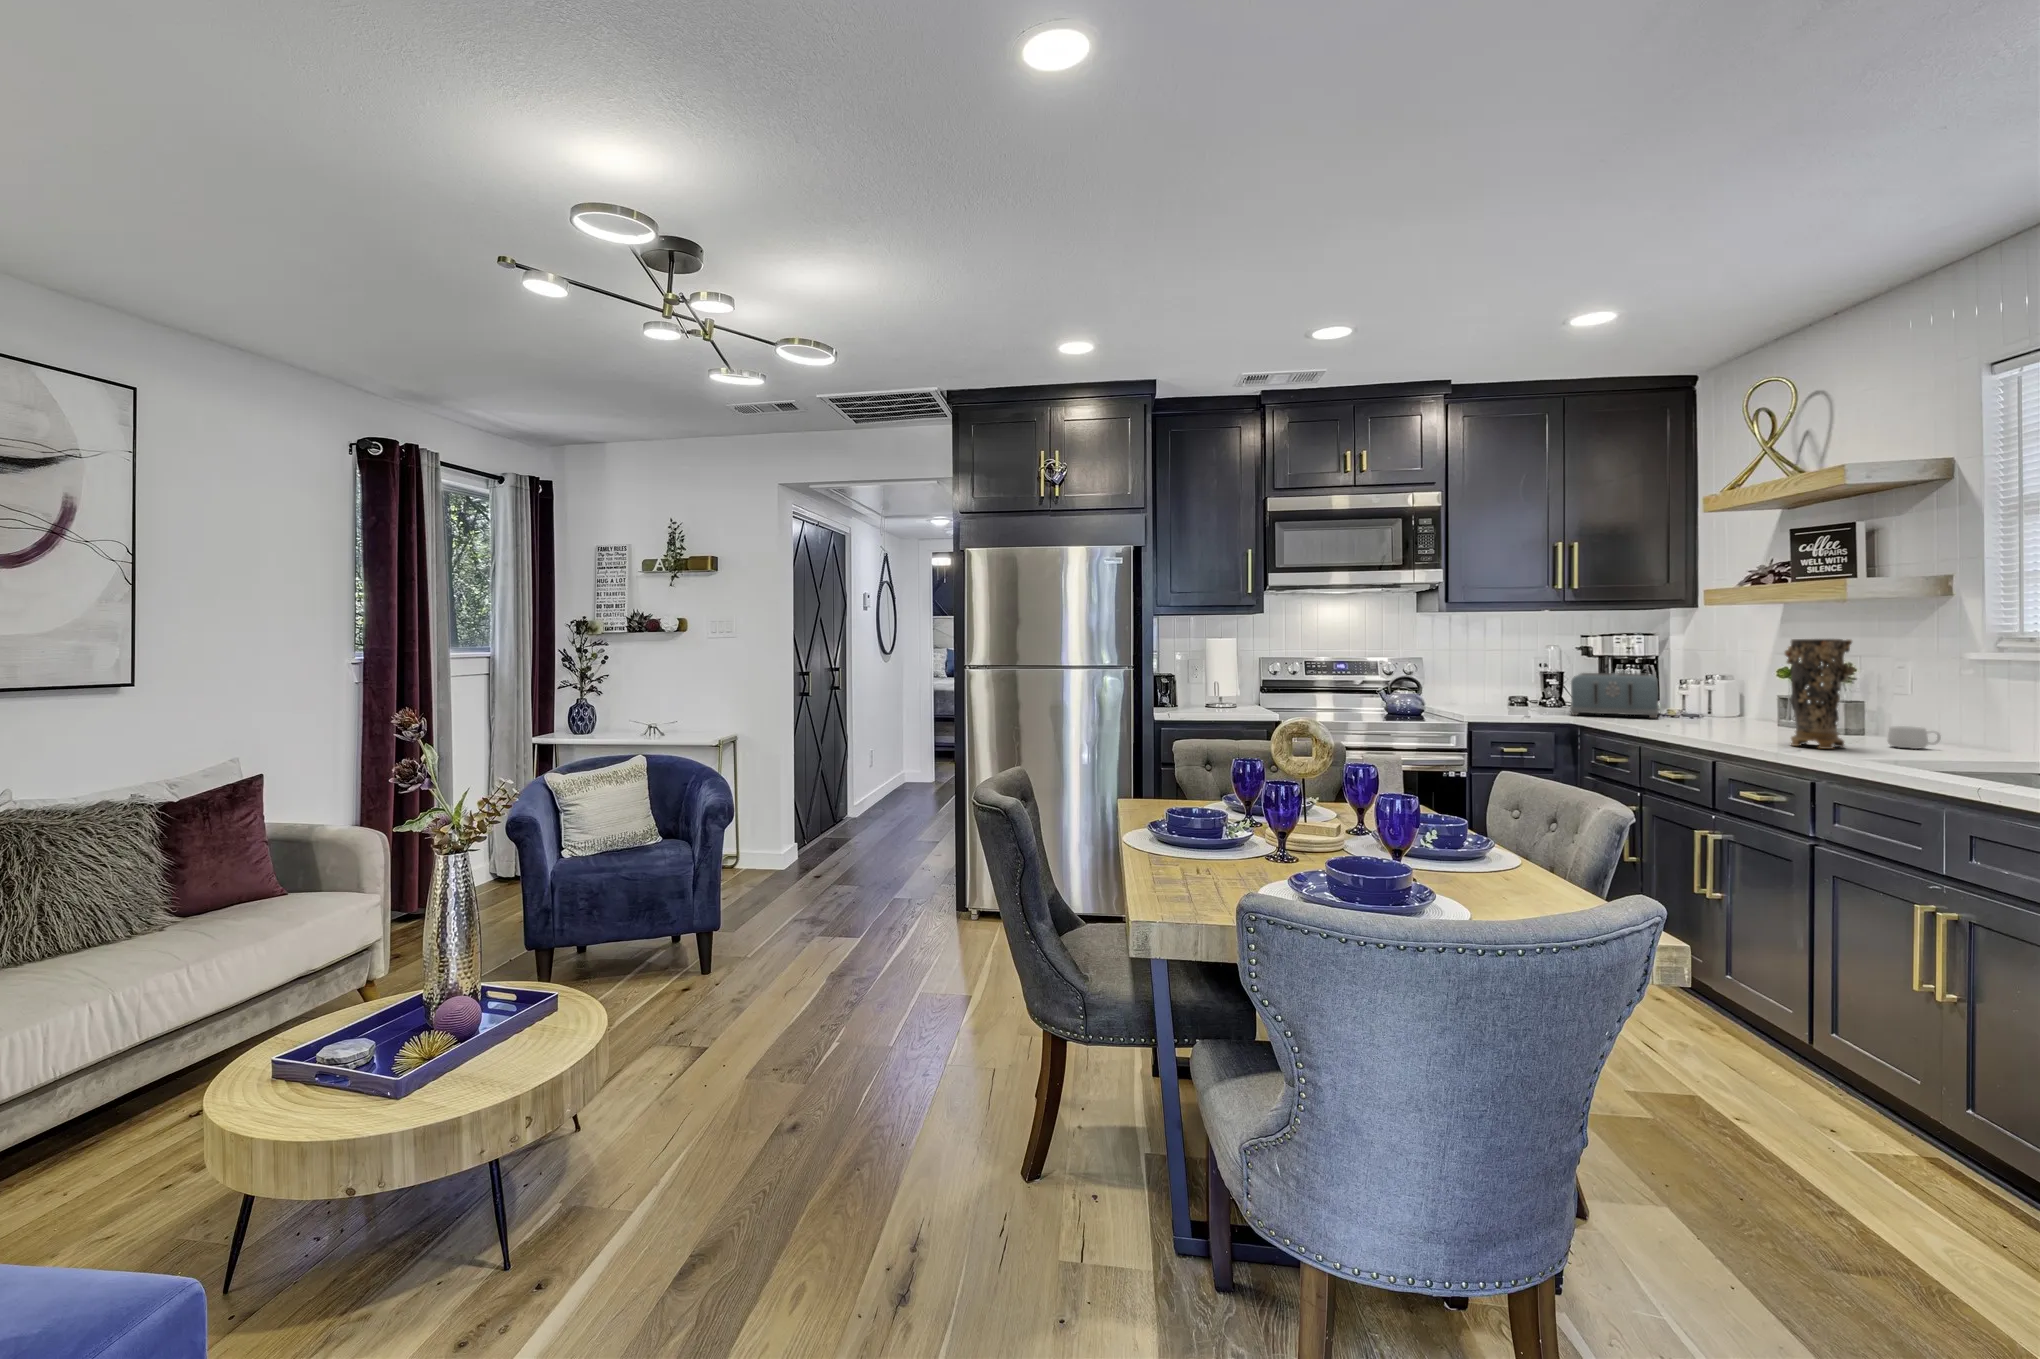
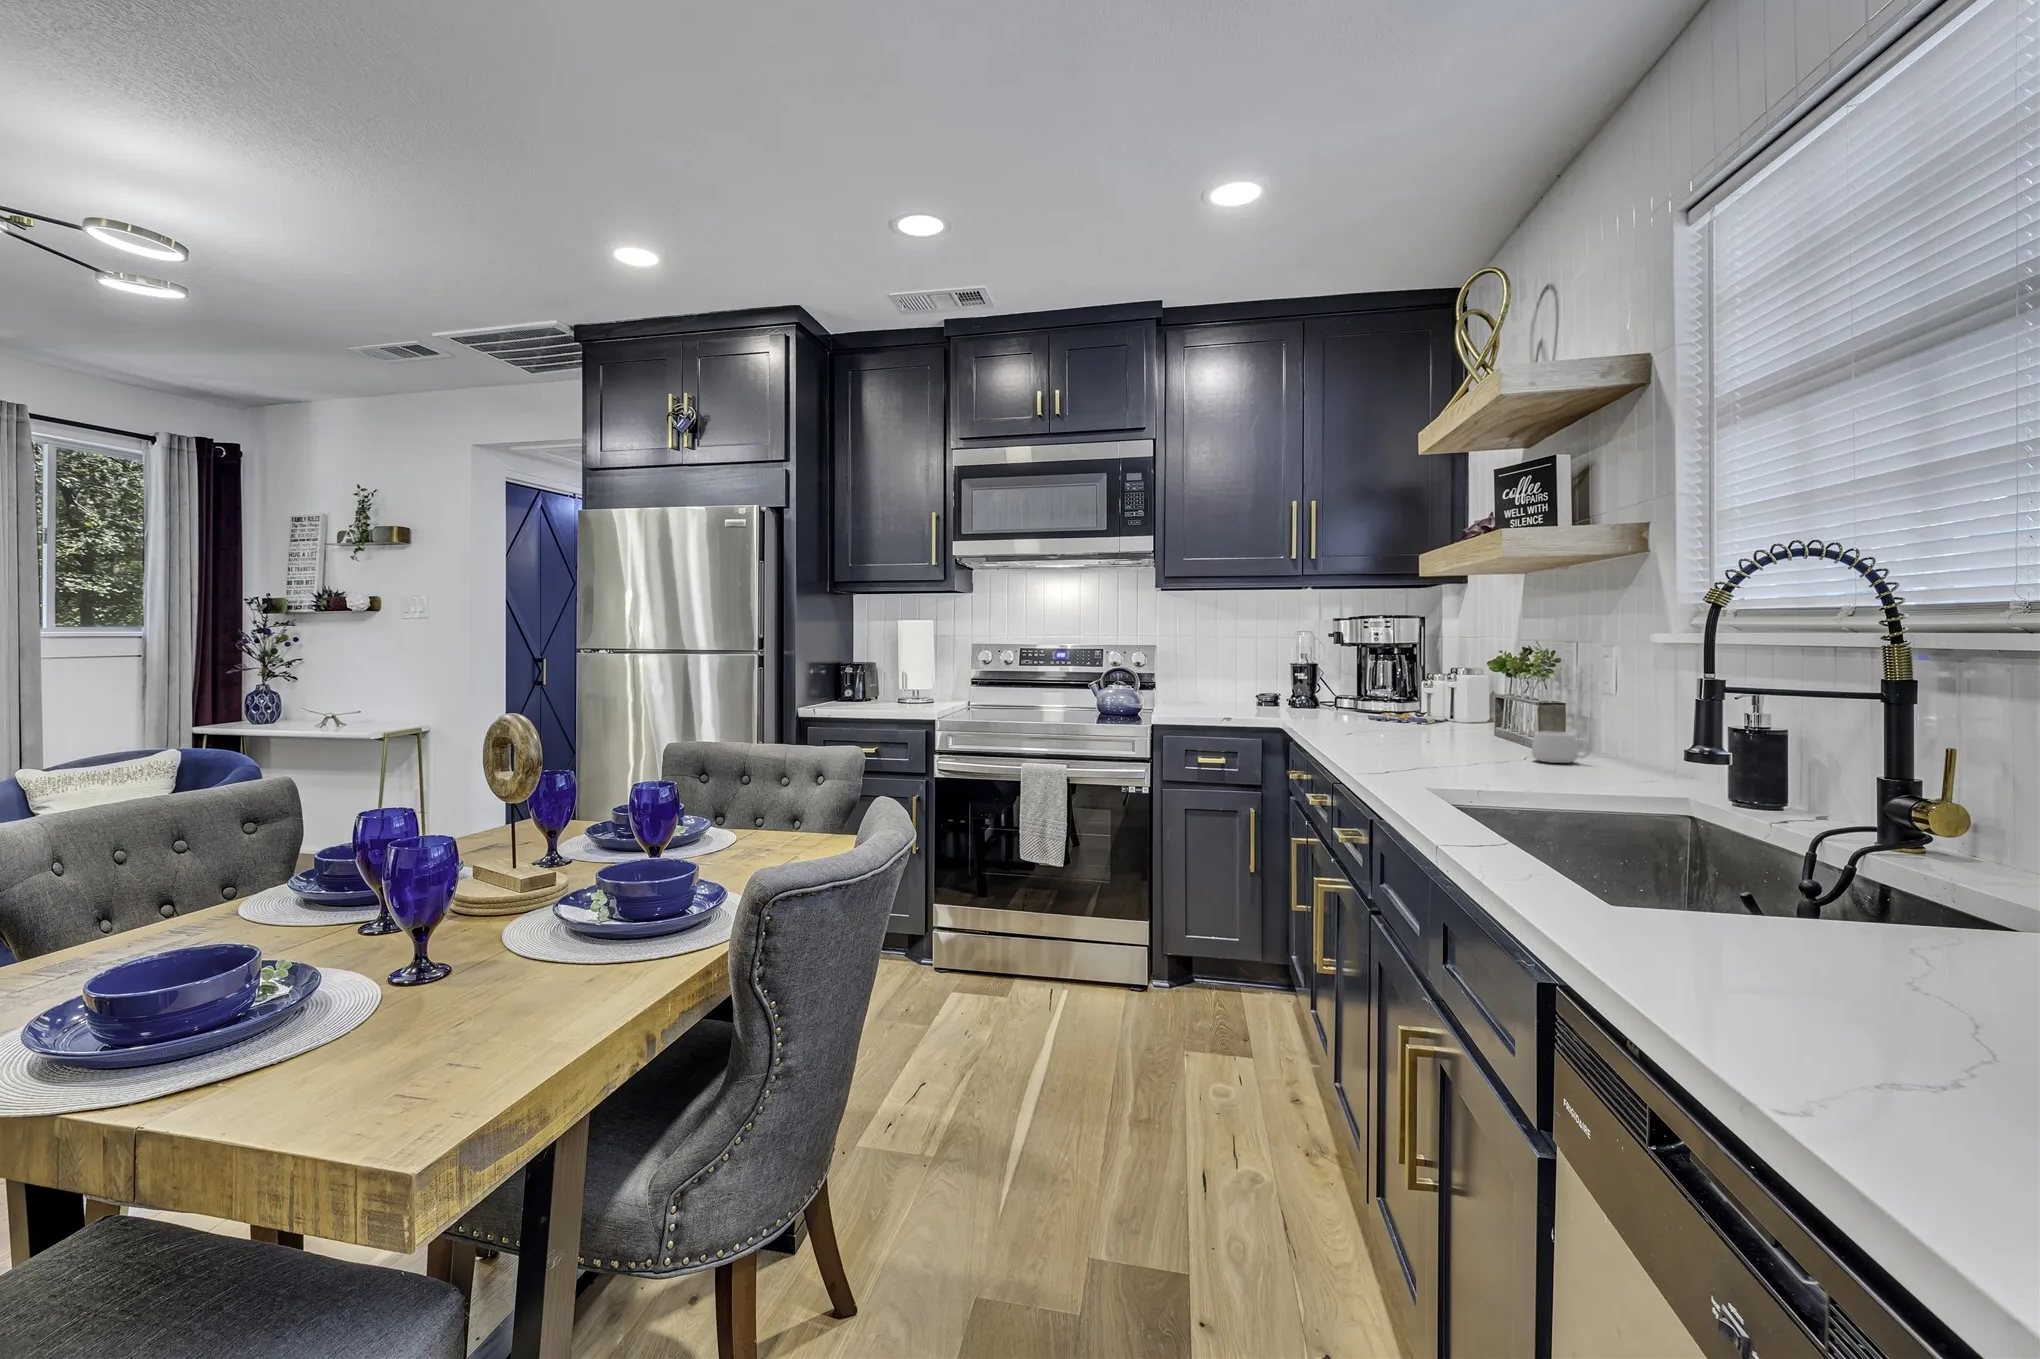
decorative vase: present [1785,639,1855,749] -> none [1405,610,1479,761]
toaster: present [1570,673,1659,718] -> none [1268,664,1392,721]

